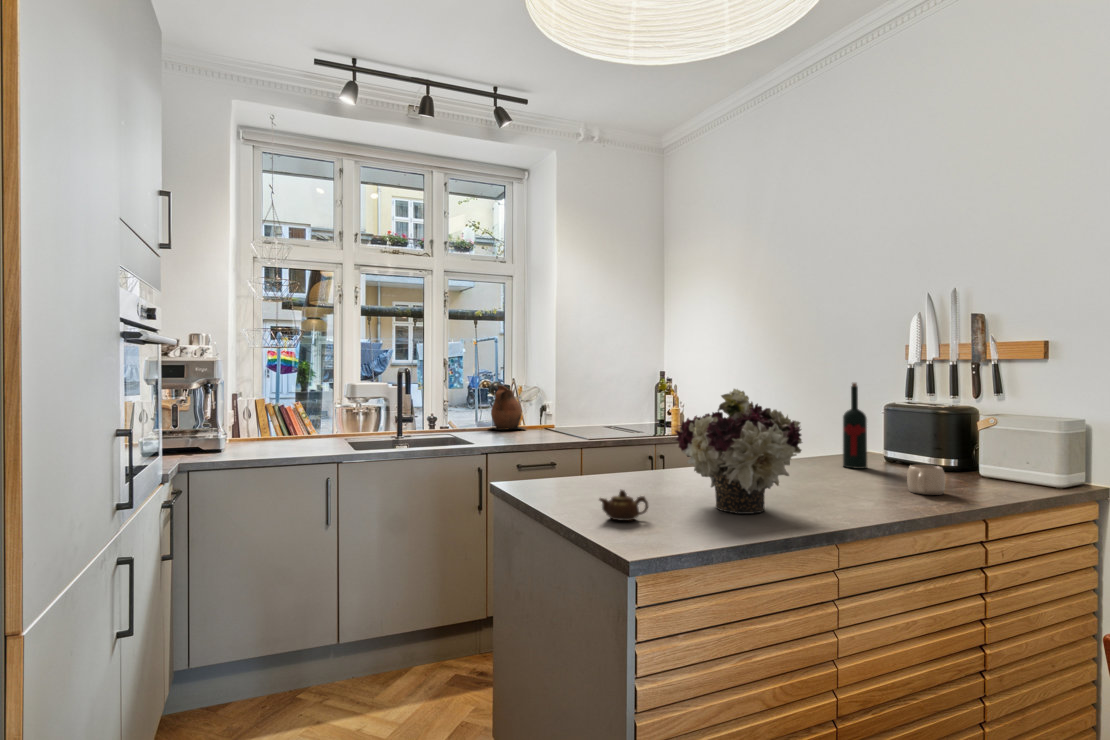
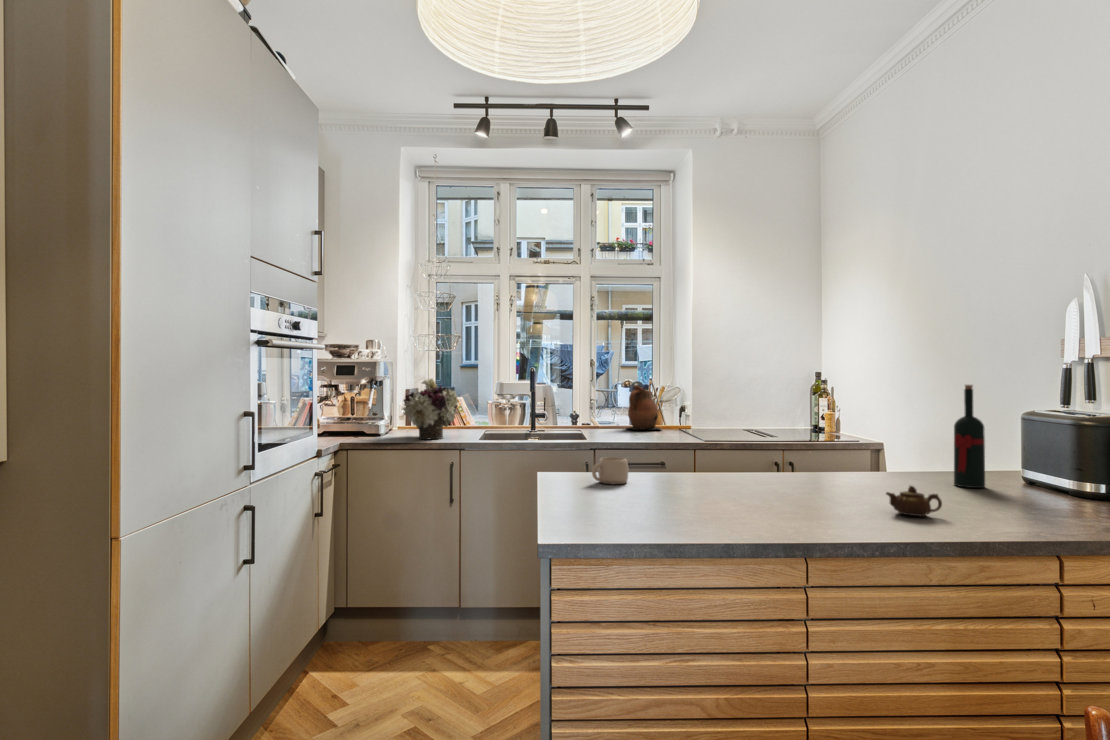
flower arrangement: present [675,389,802,514] -> present [403,378,458,439]
mug: present [907,465,945,495] -> present [592,457,628,484]
teapot: present [599,490,648,521] -> present [886,486,942,516]

